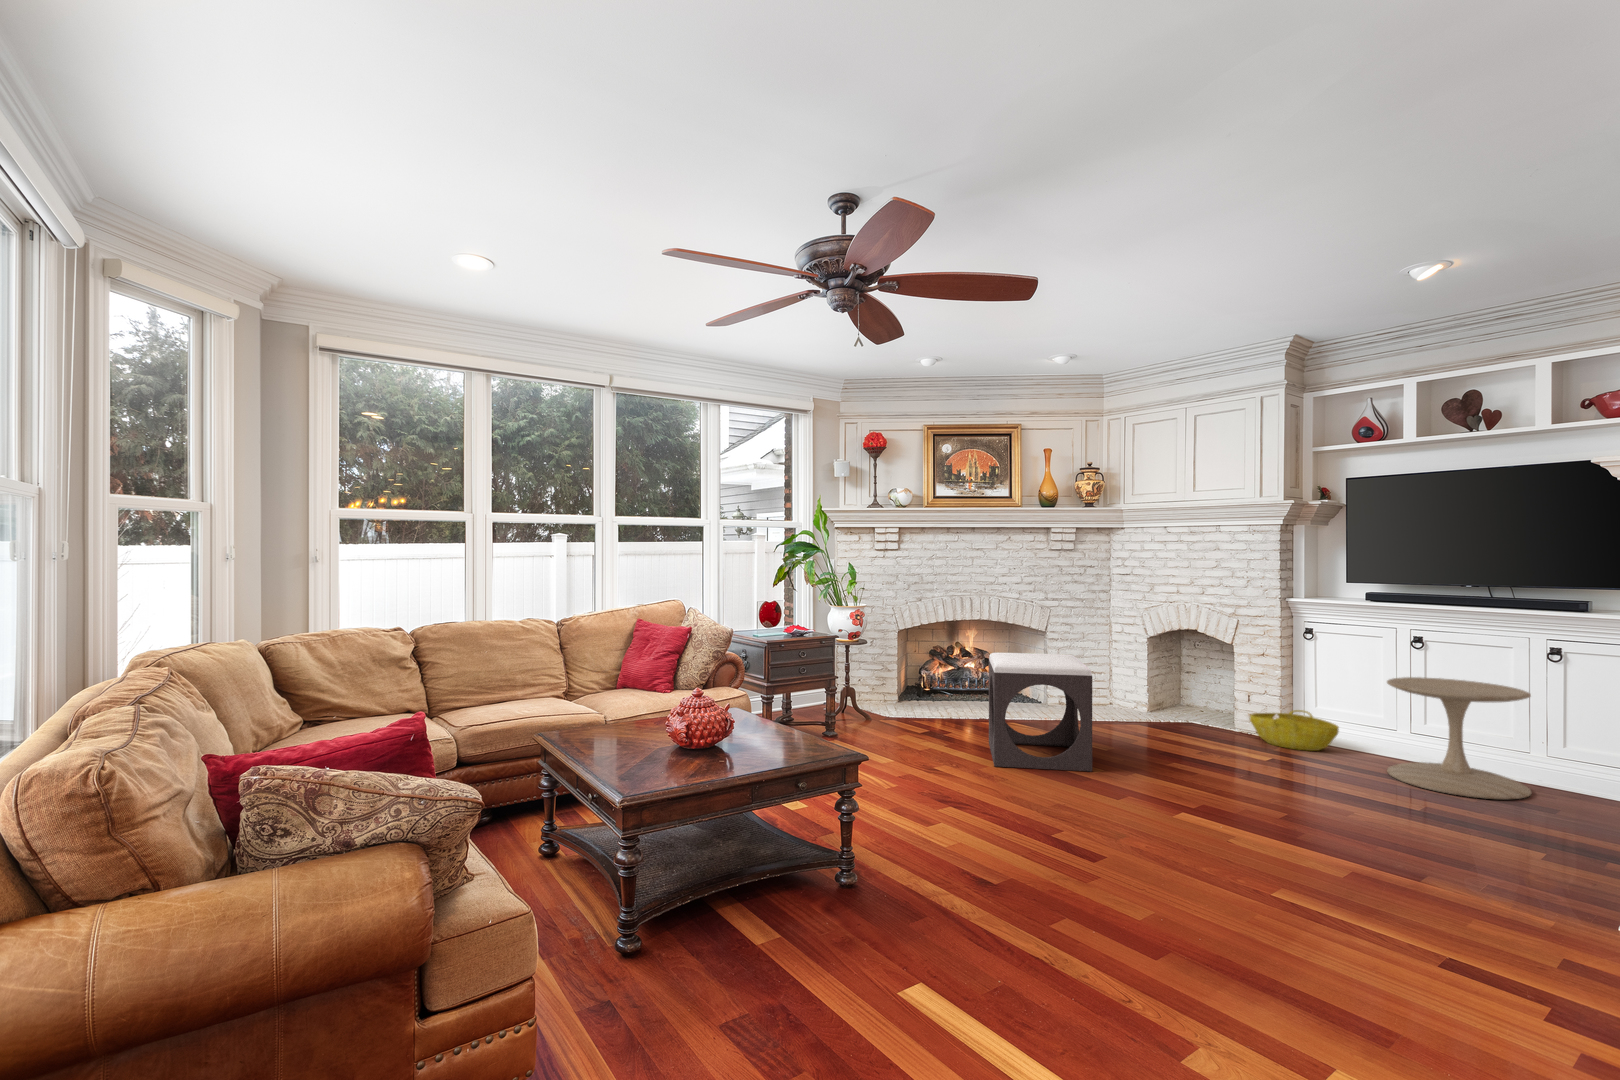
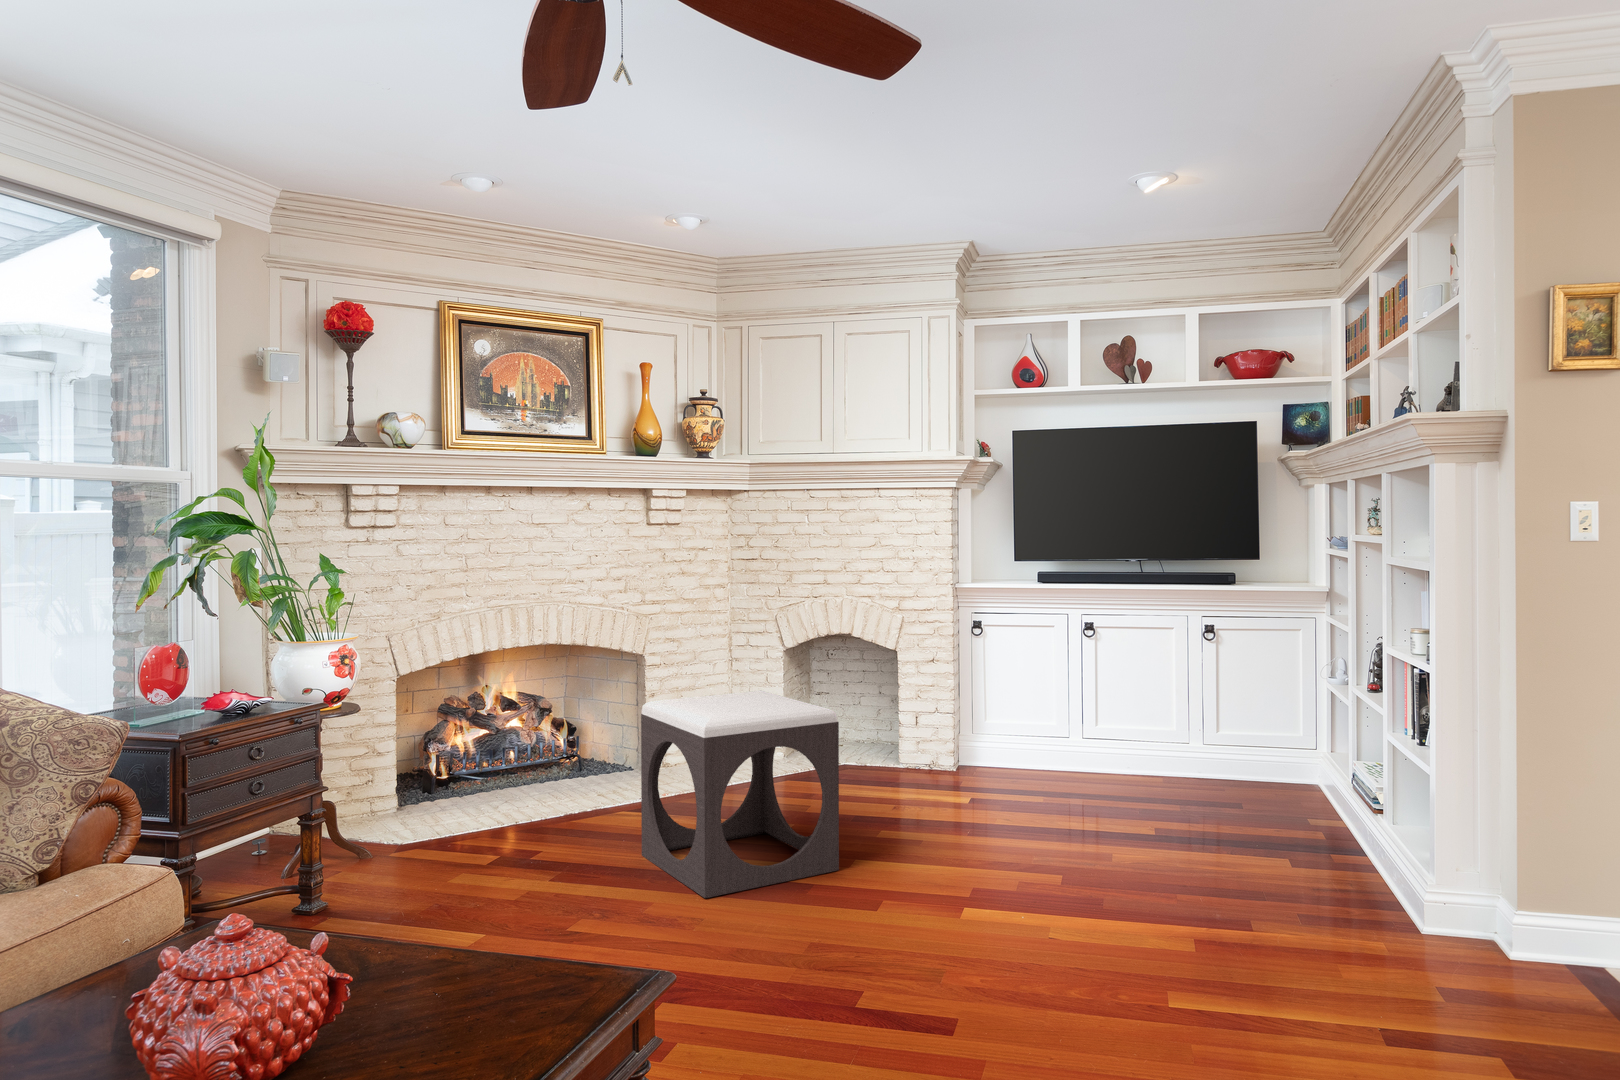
side table: present [1387,677,1531,800] -> none [1093,671,1226,805]
basket: present [1250,710,1339,751] -> none [928,727,1029,779]

